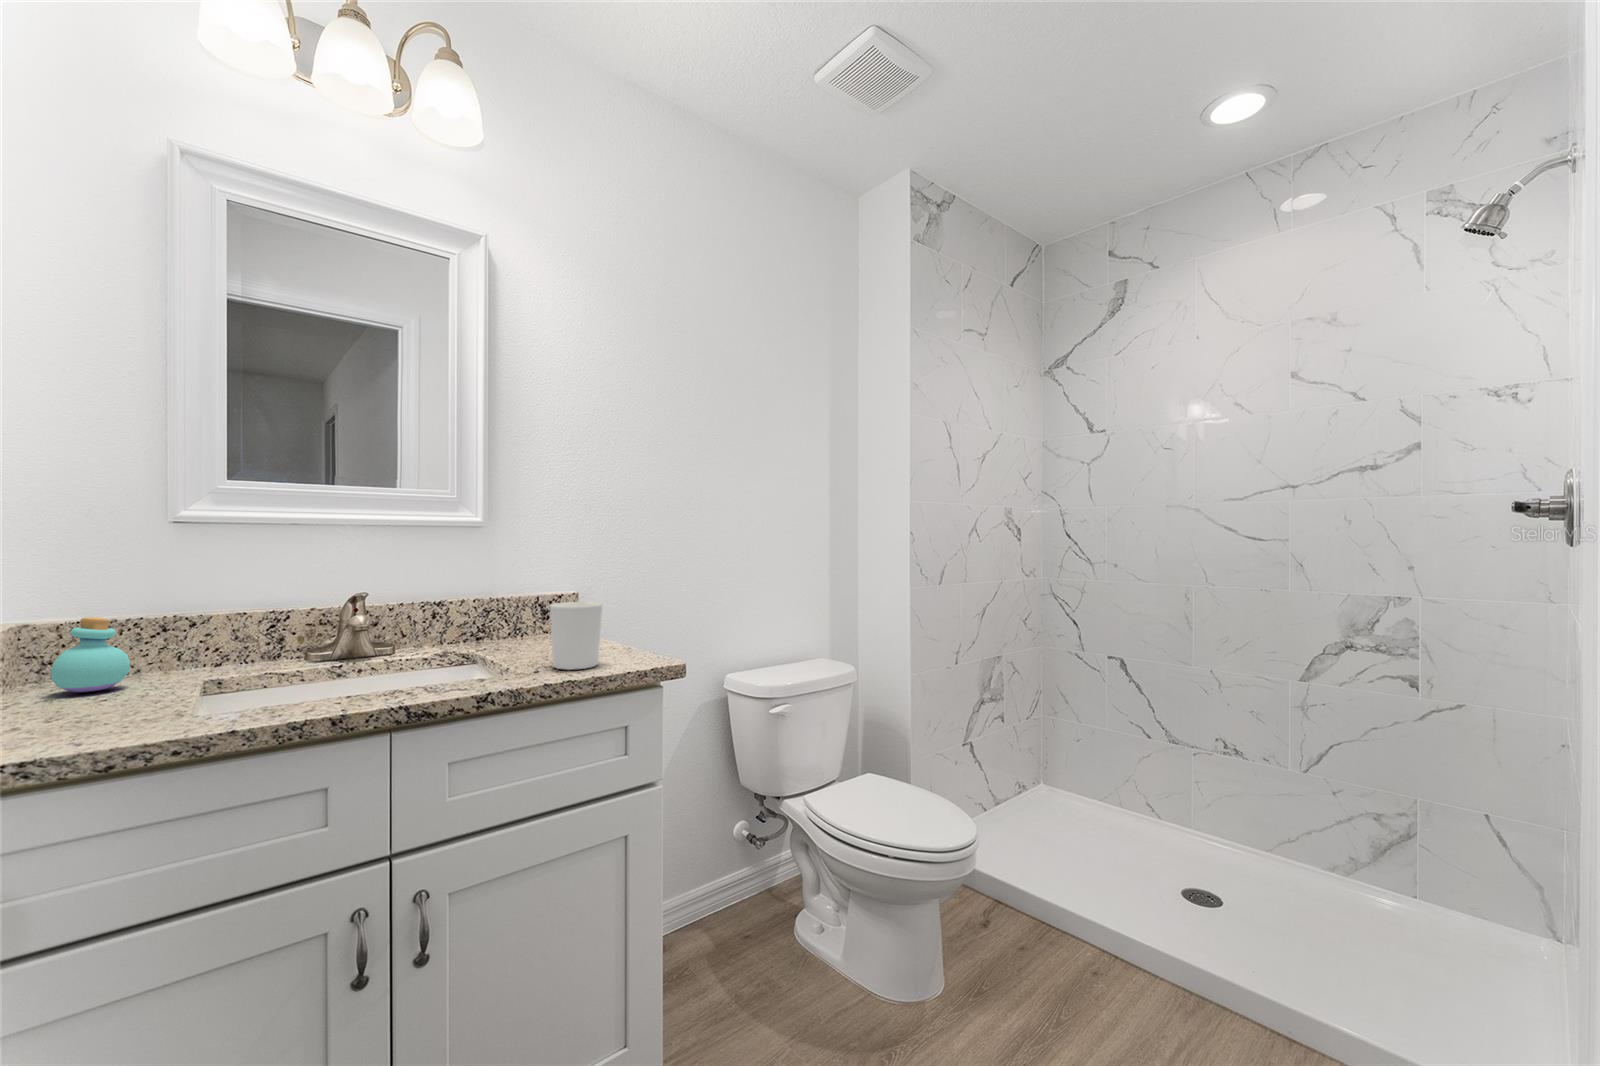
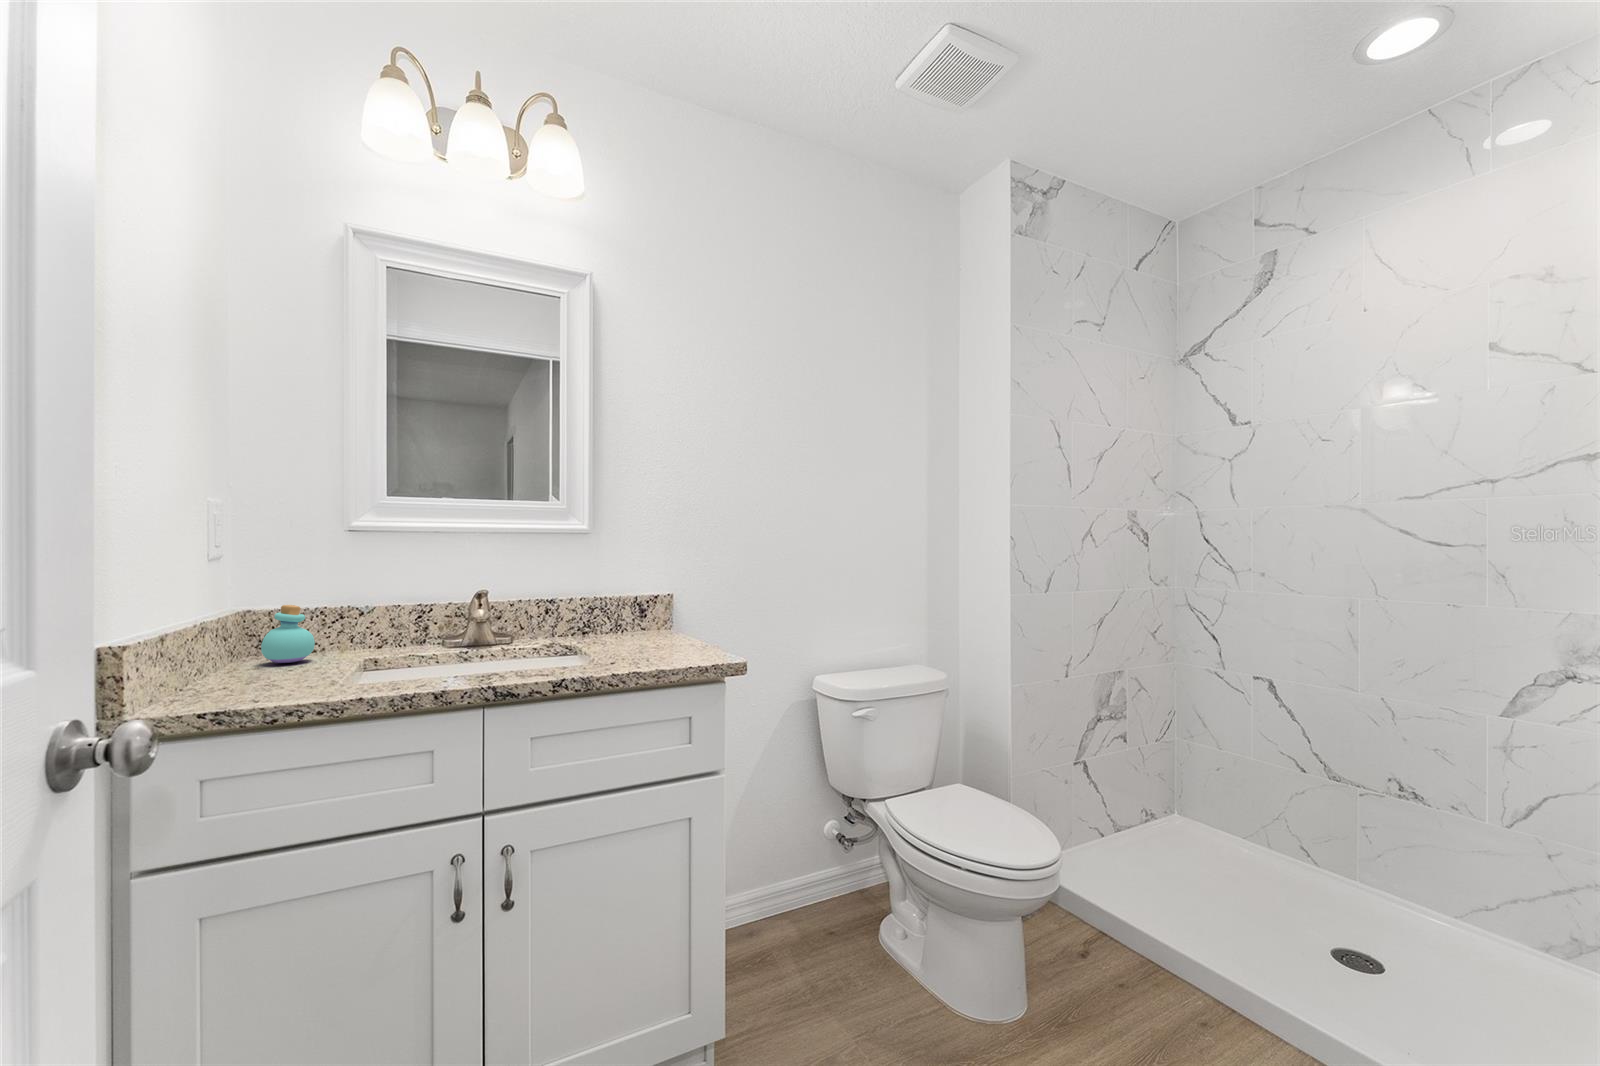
candle holder: present [550,602,602,670] -> none [627,601,674,662]

